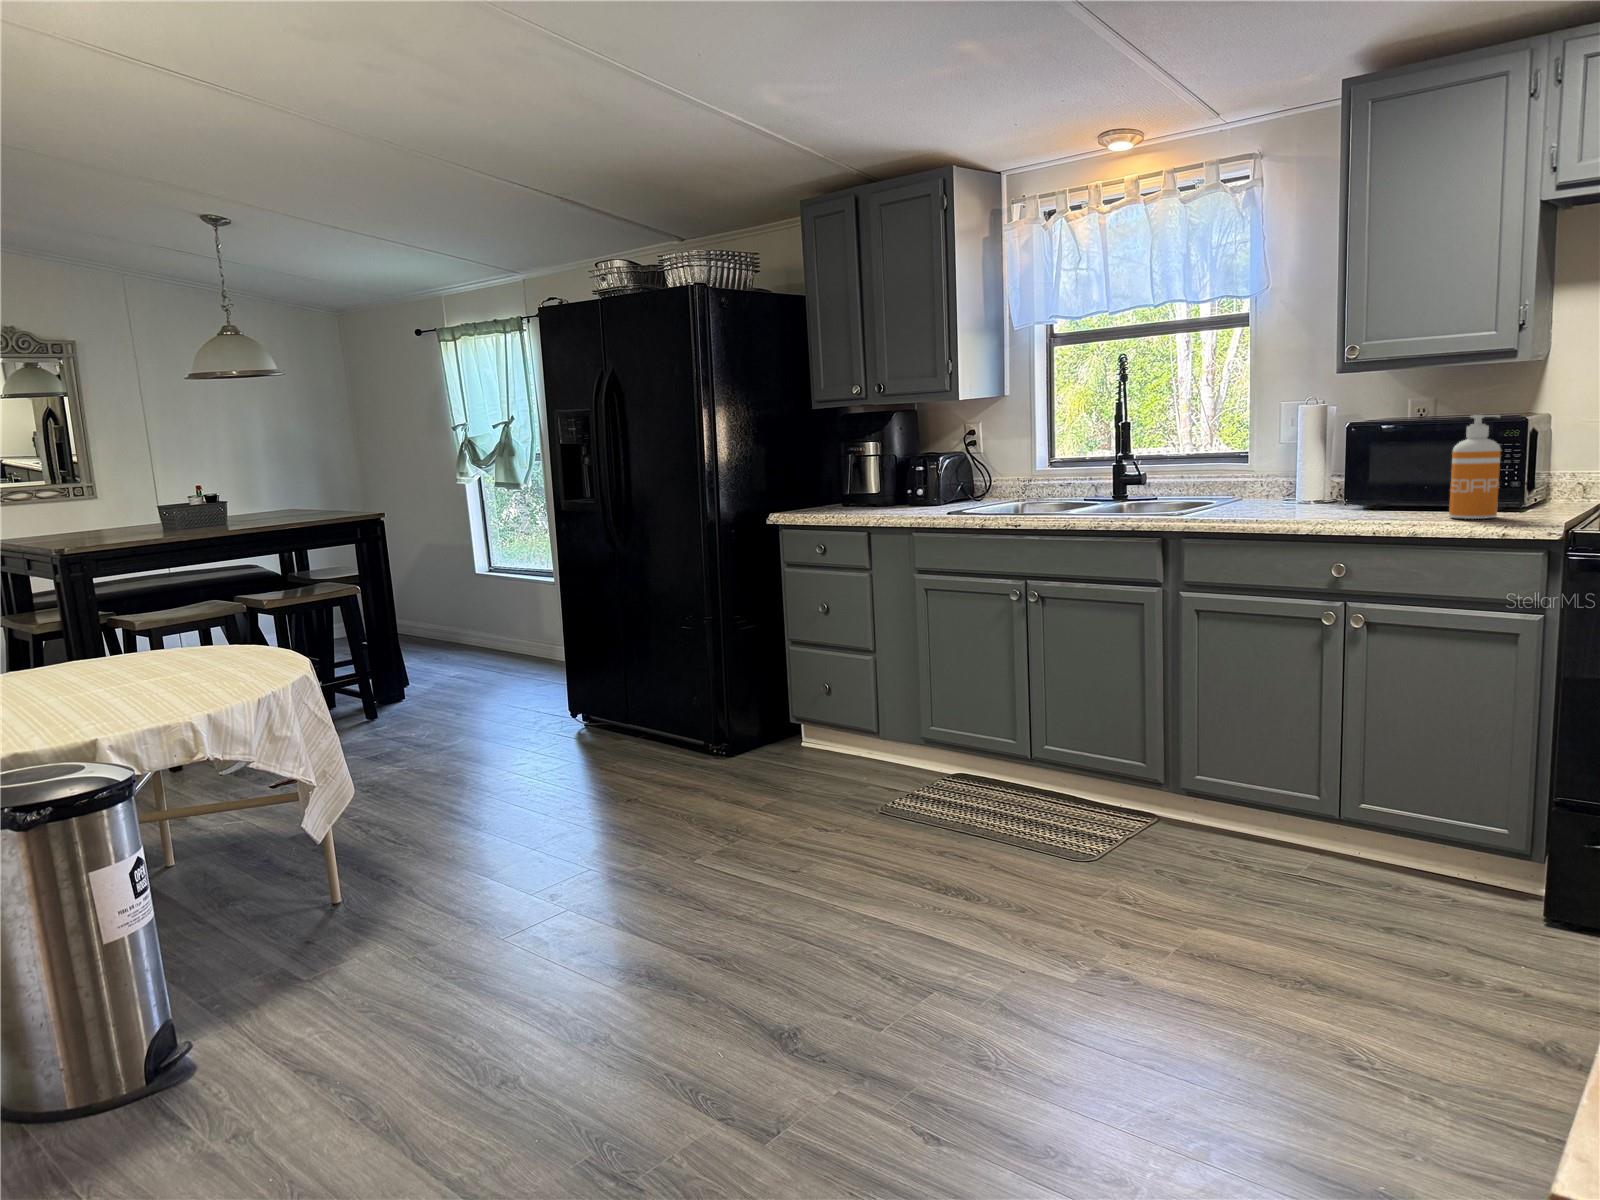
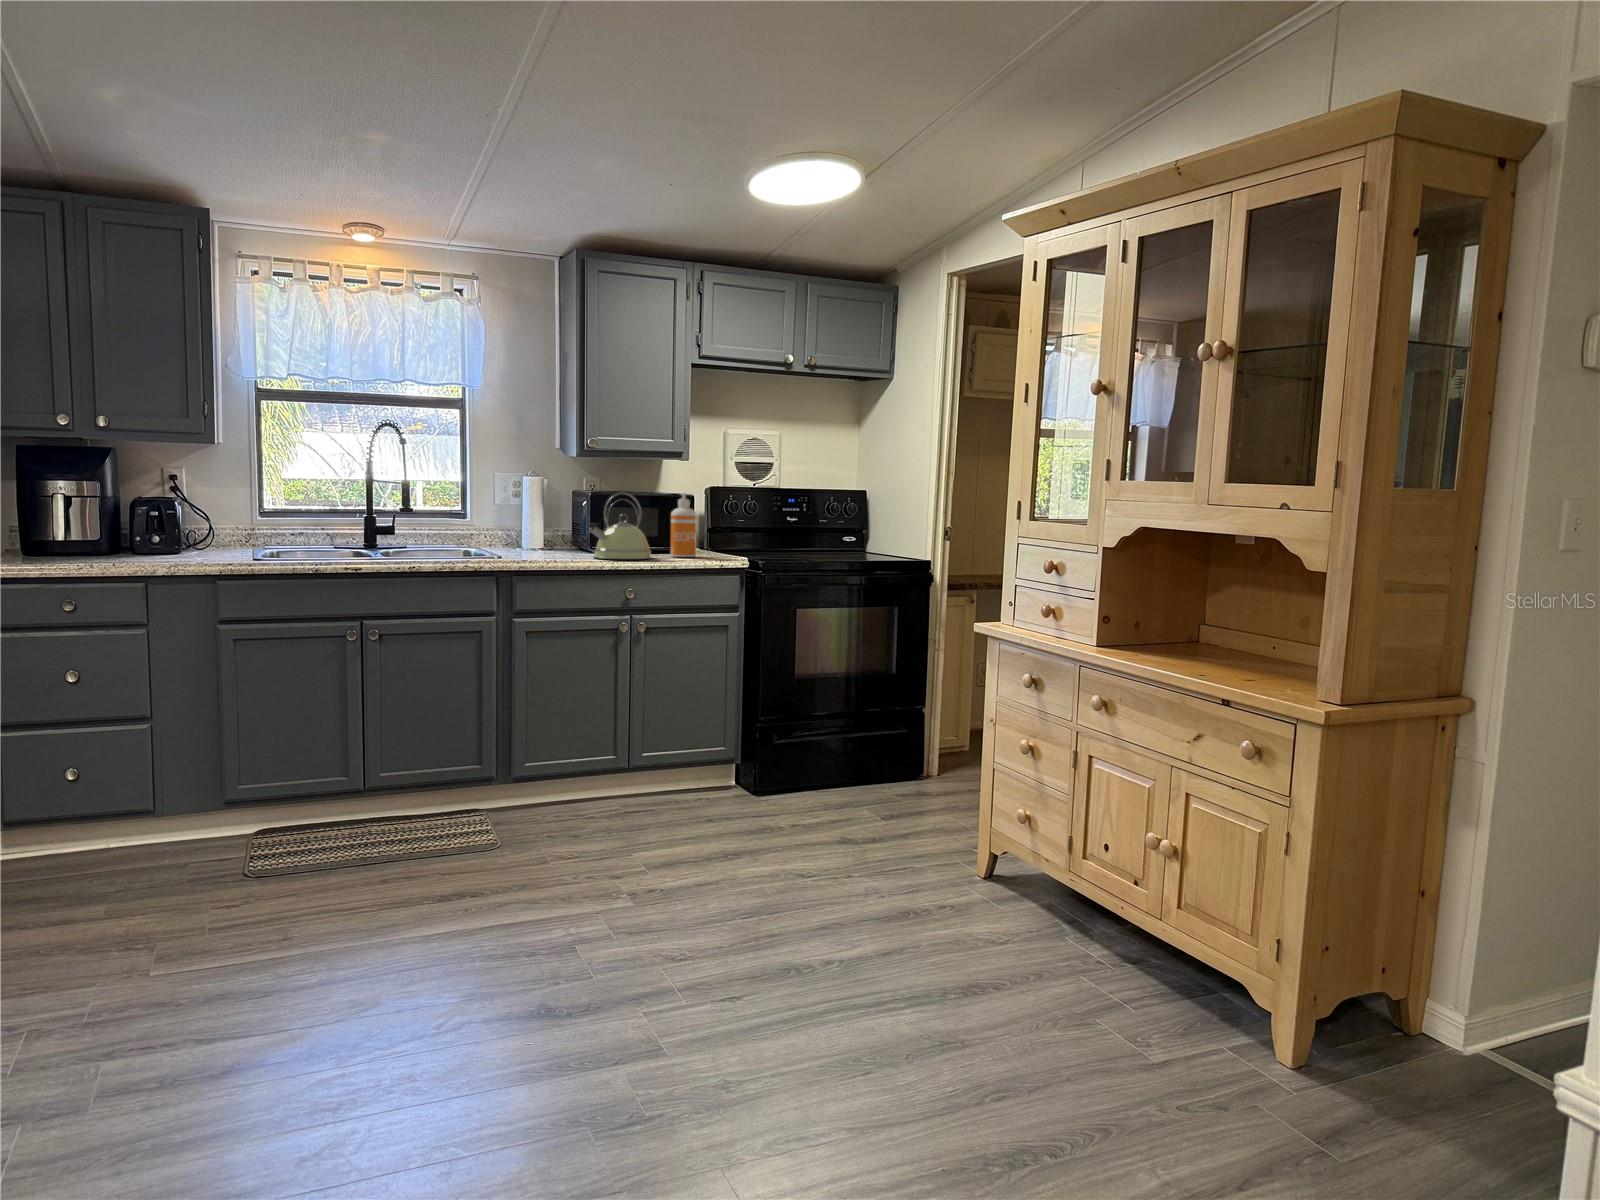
kettle: none [1300,421,1406,521] -> present [589,493,651,559]

